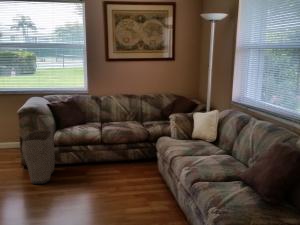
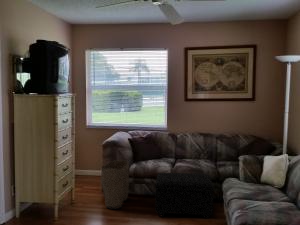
footstool: none [87,136,149,184] -> present [155,173,214,219]

